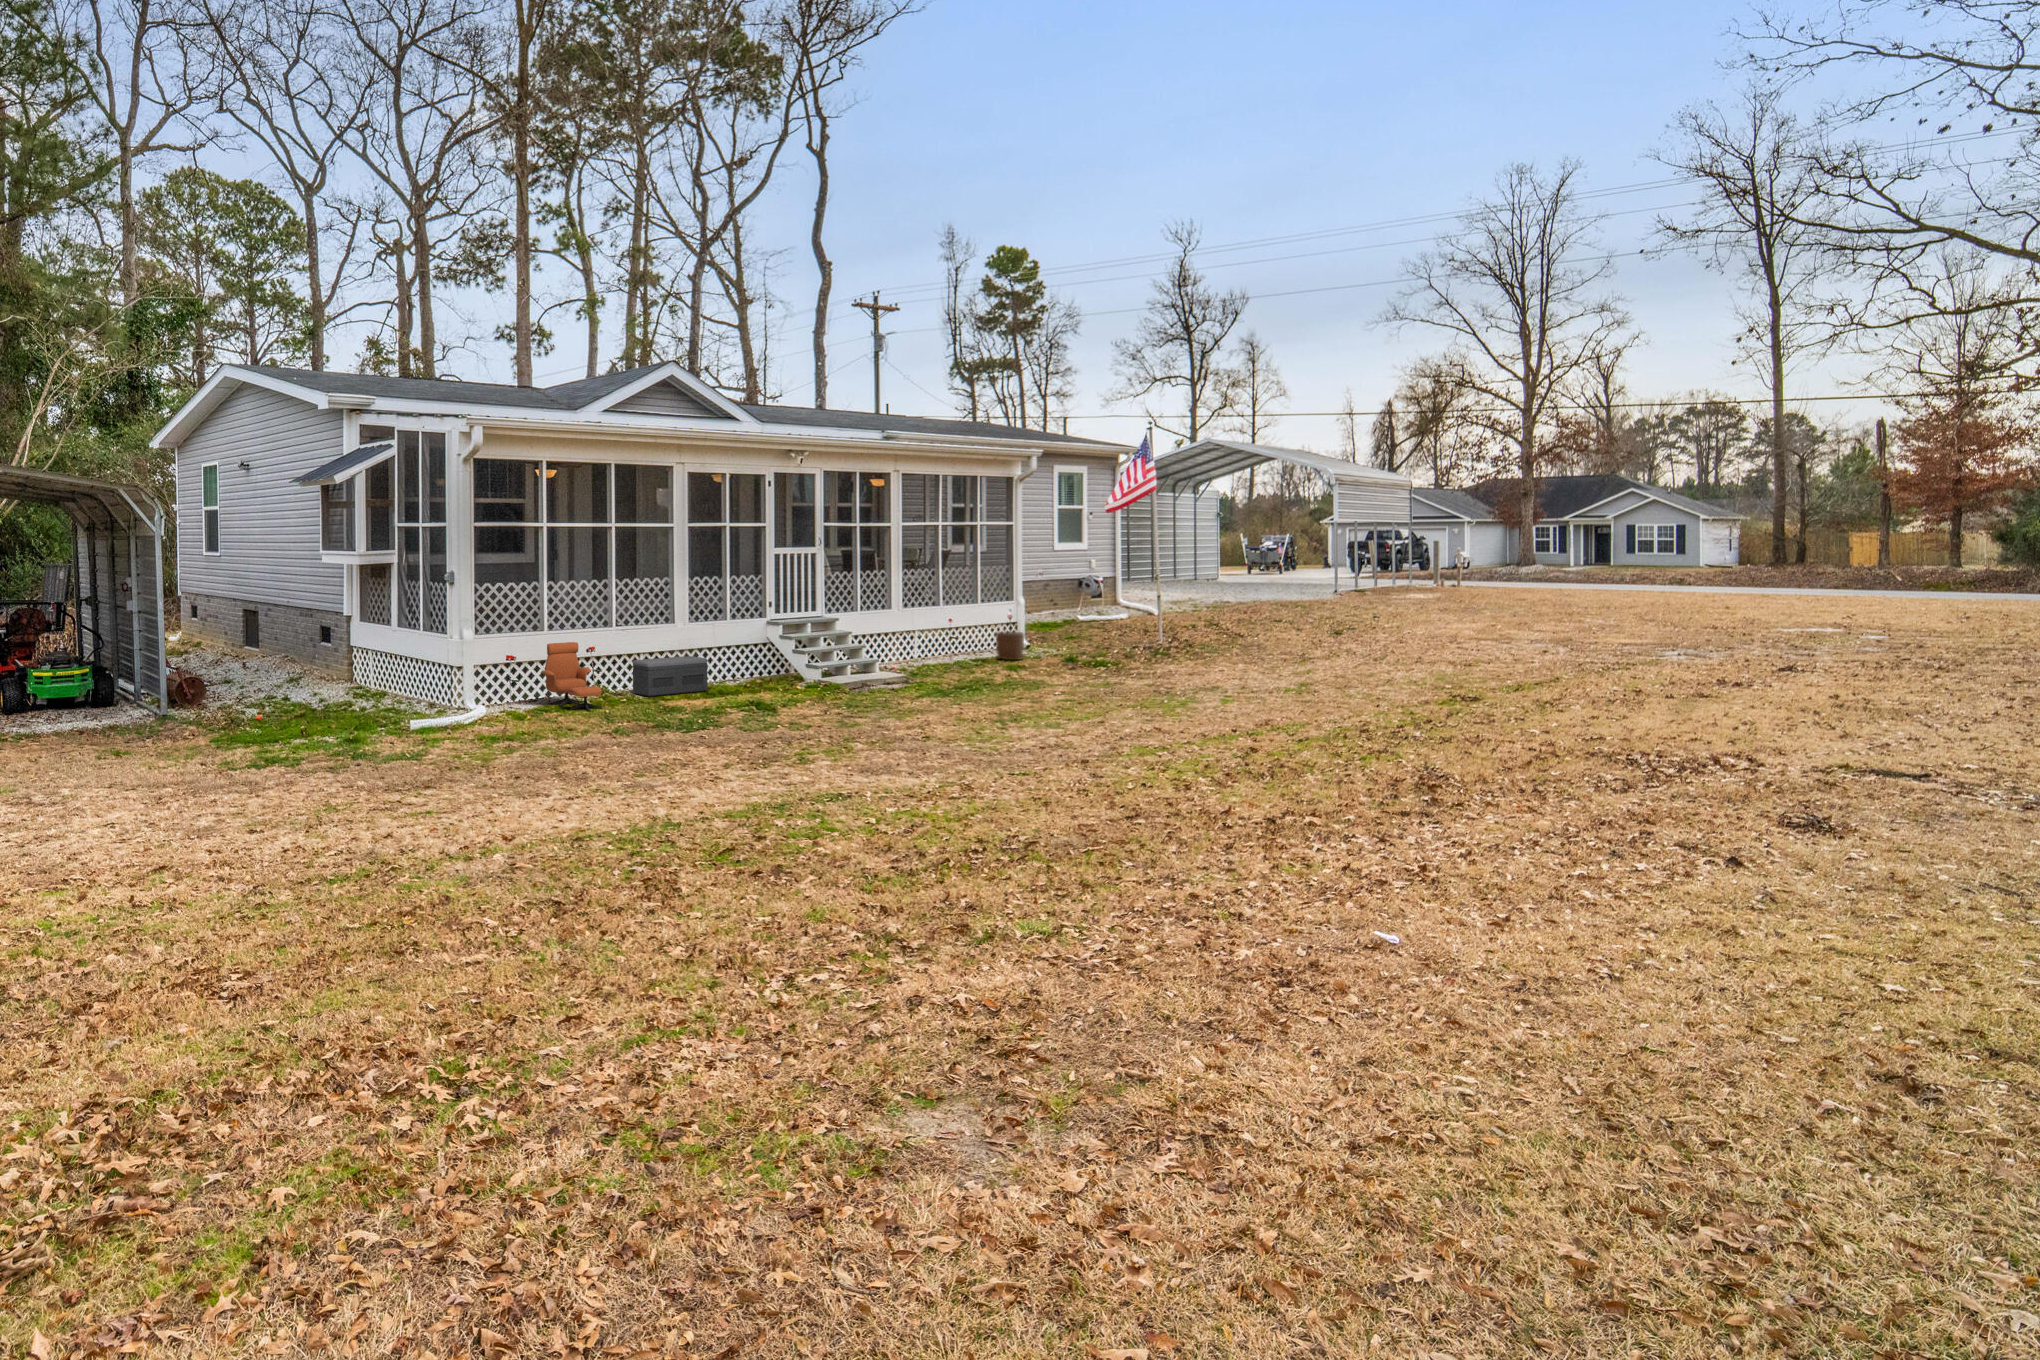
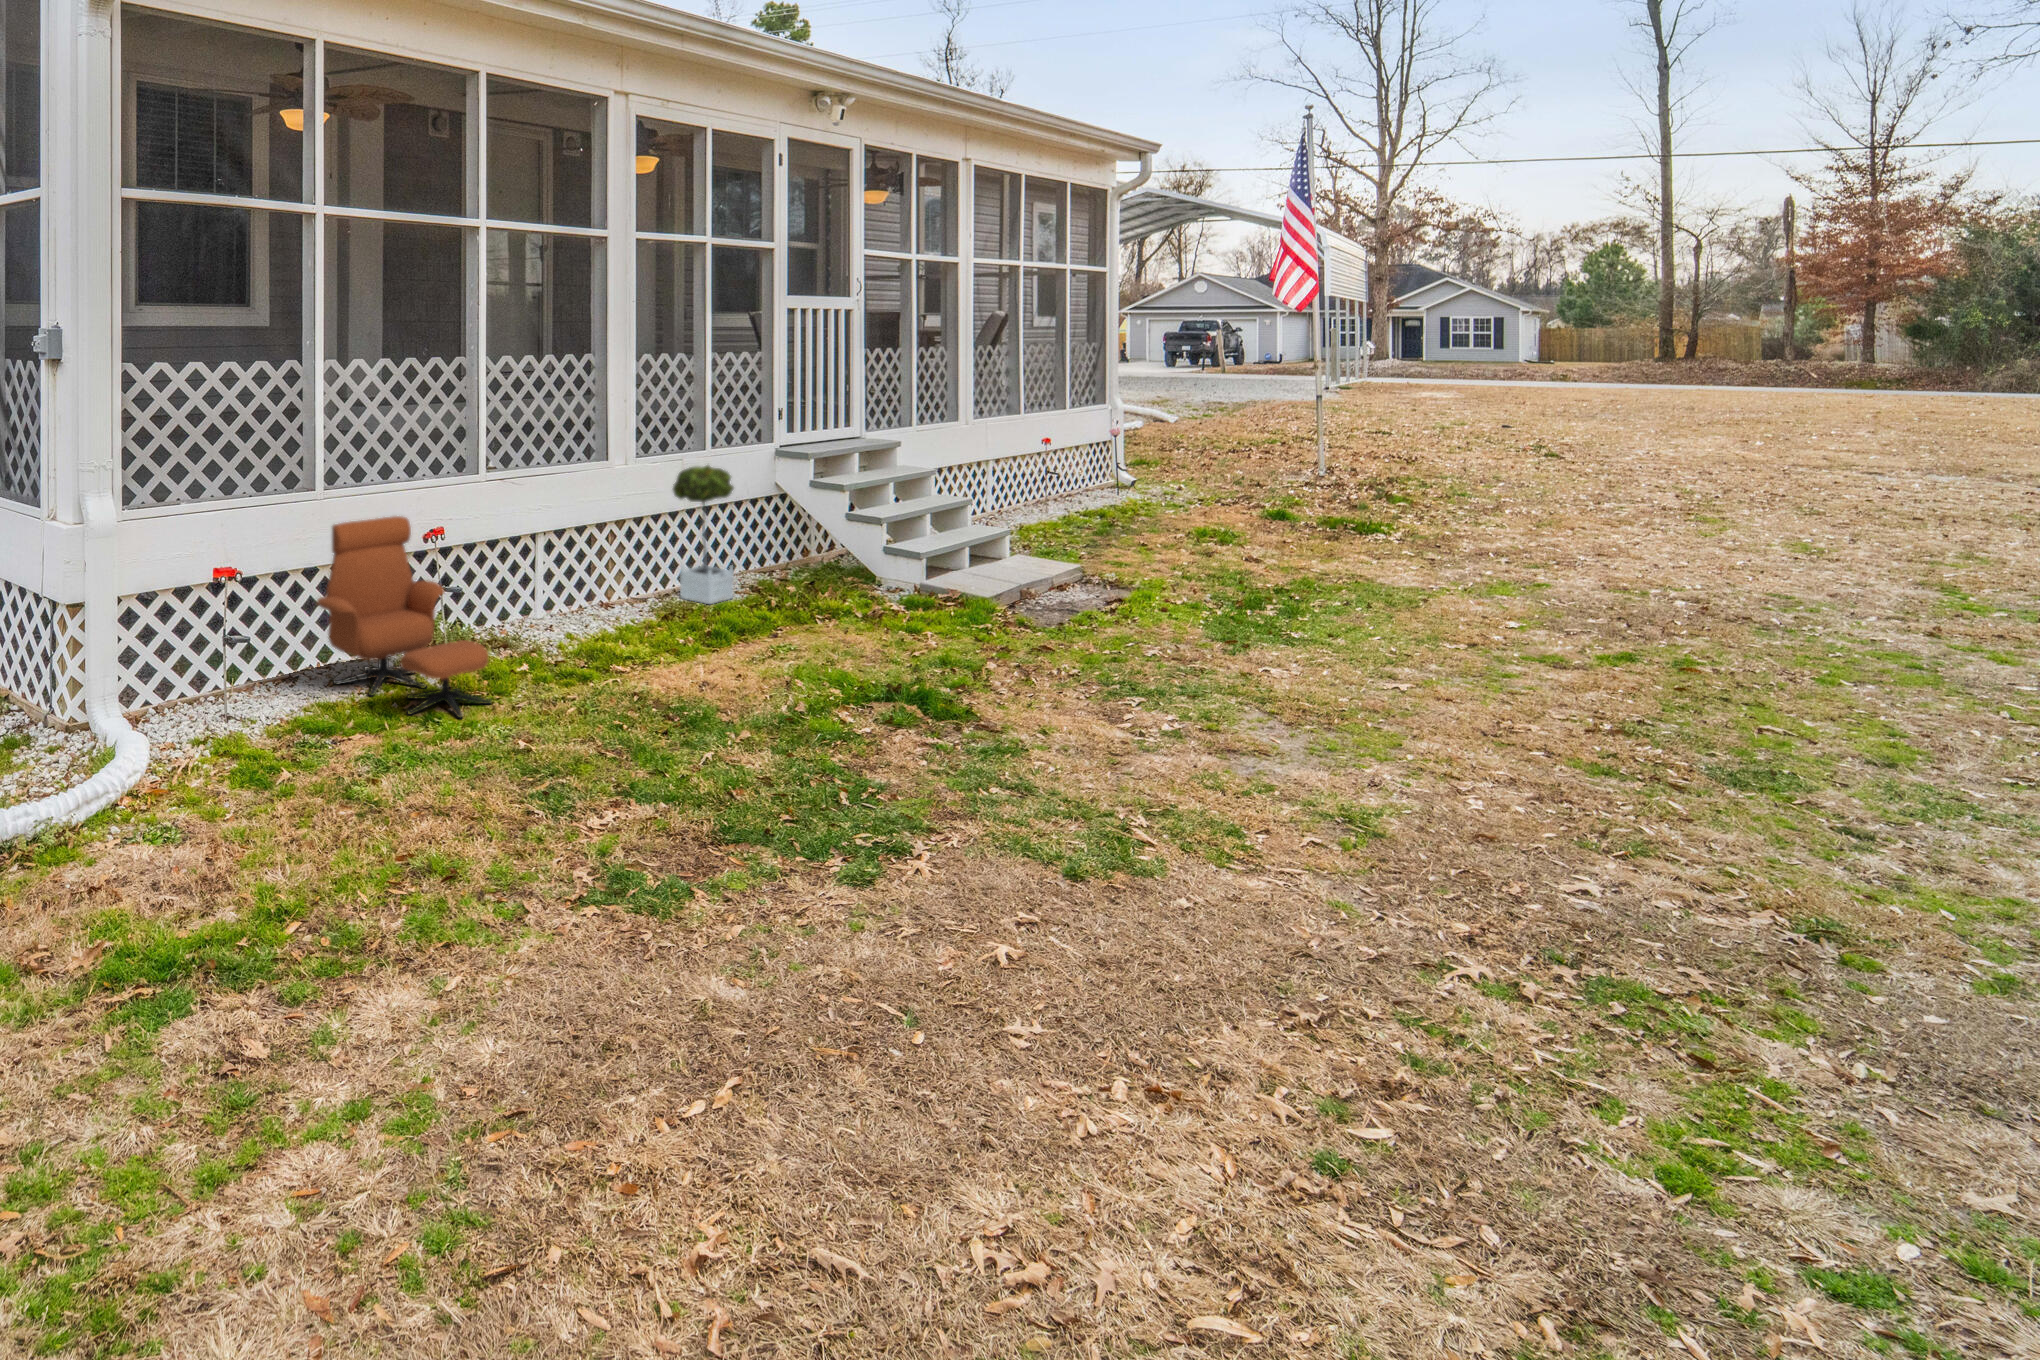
potted tree: none [707,626,735,689] -> present [673,465,734,604]
woven basket: present [996,632,1024,660] -> none [1077,457,1131,508]
storage bench: present [633,656,708,697] -> none [525,533,690,642]

